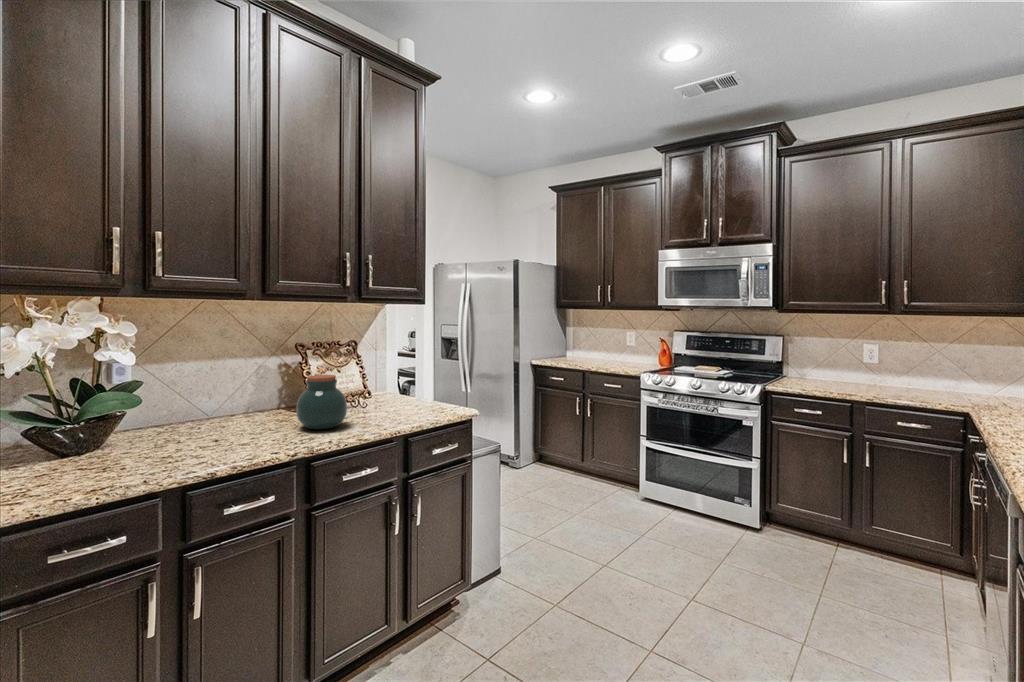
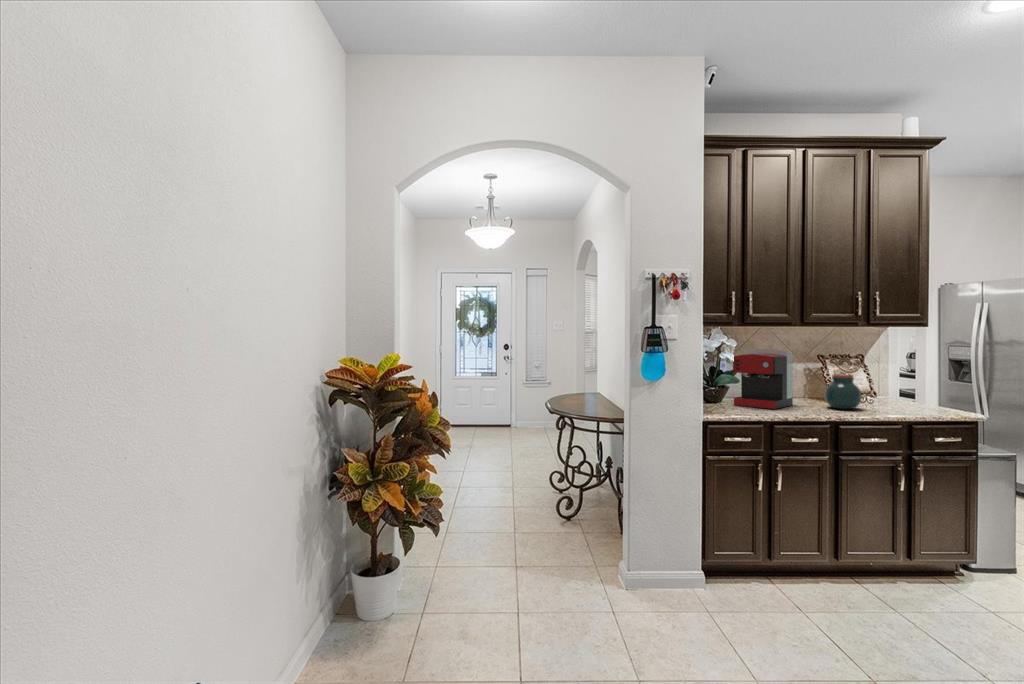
coffee maker: none [124,339,248,449] -> present [733,349,793,409]

